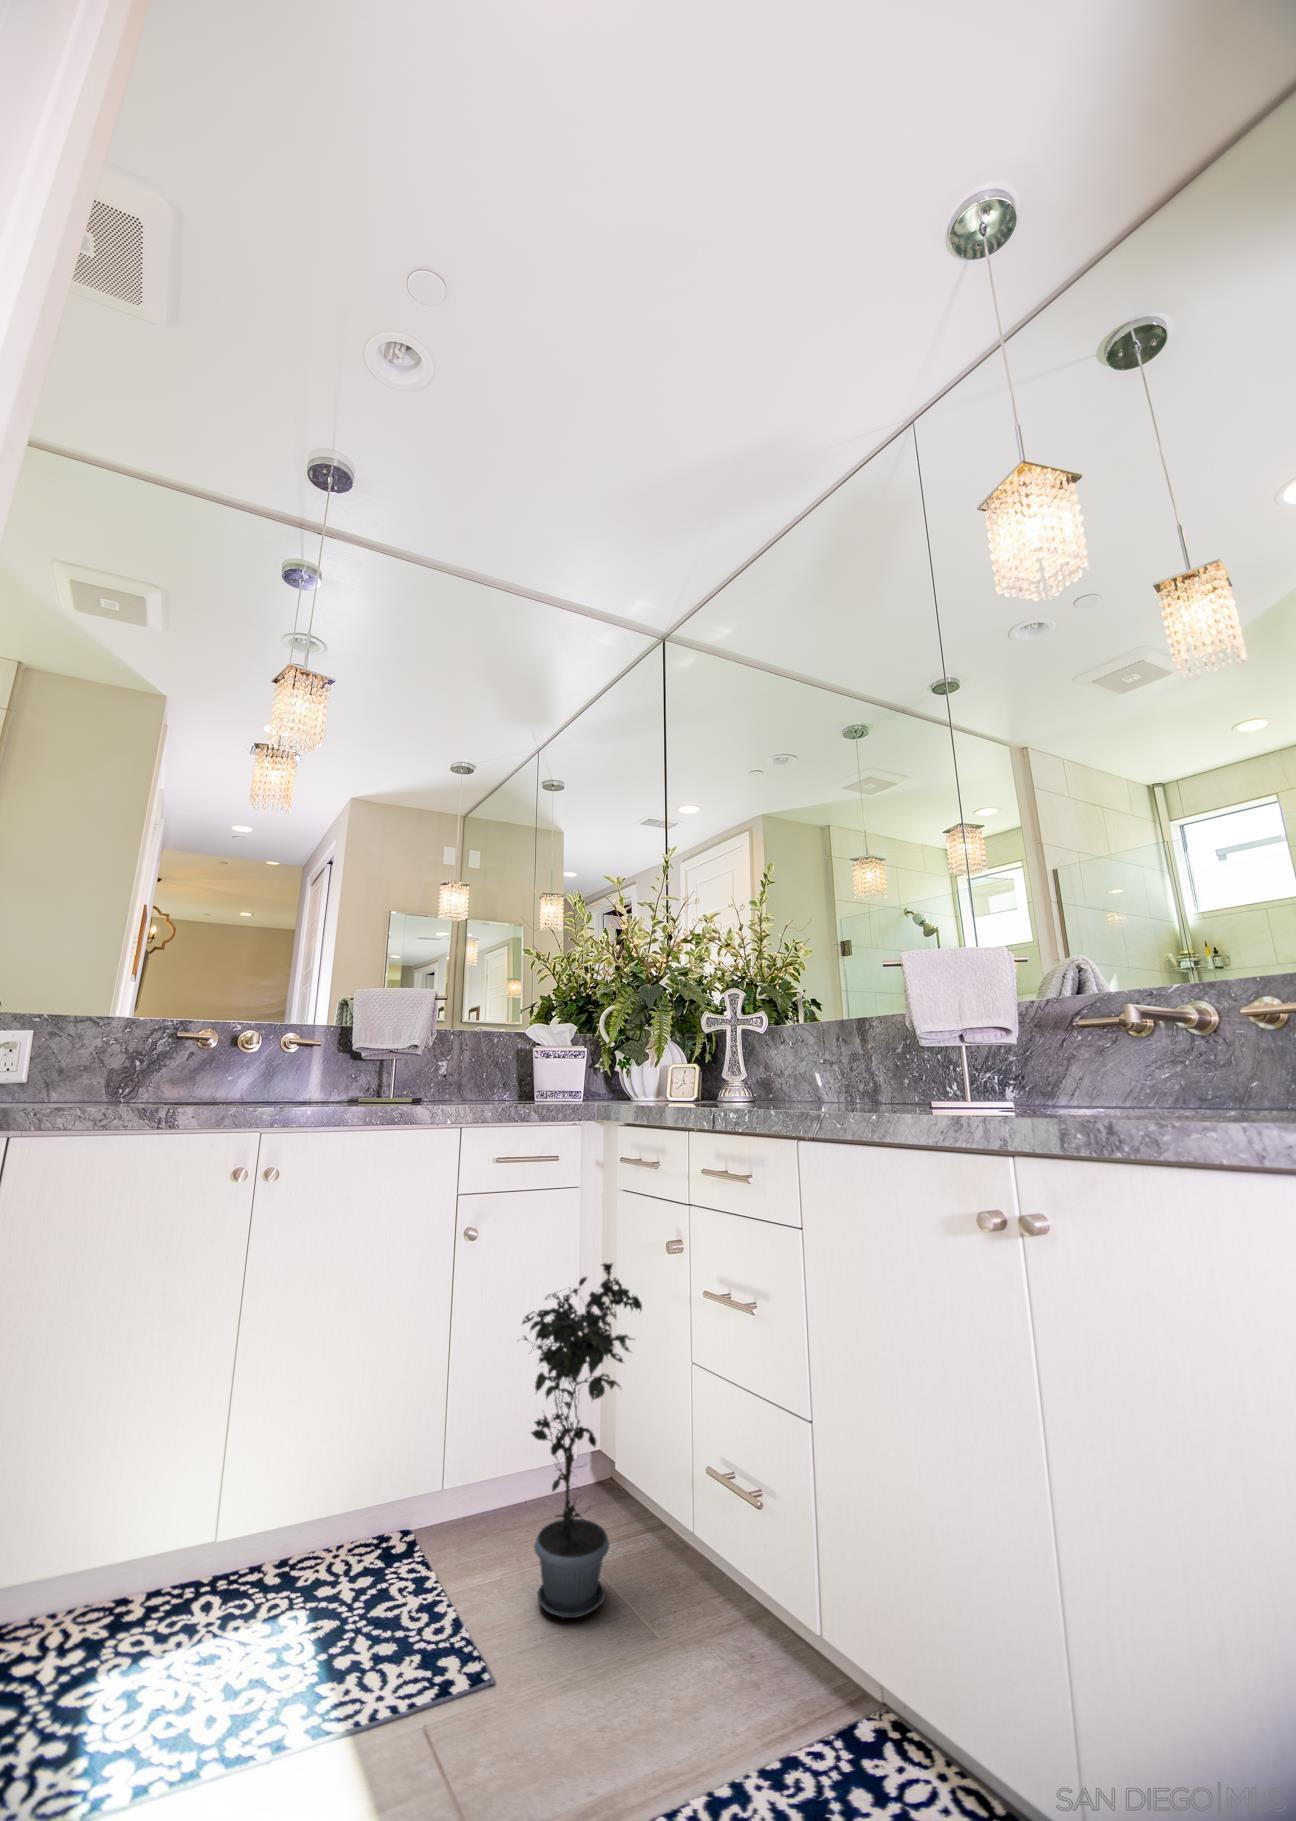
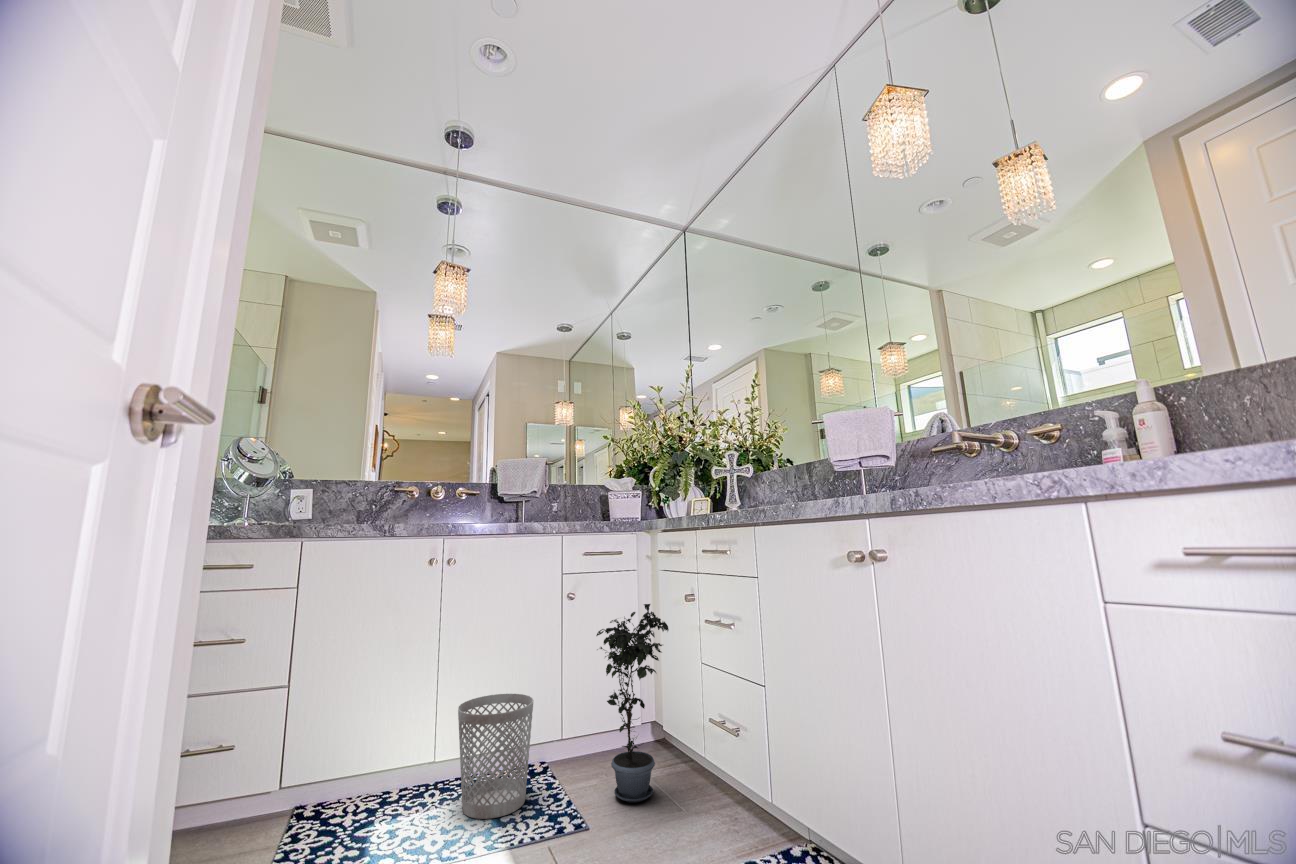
wastebasket: none [264,1416,403,1662] -> present [458,694,534,819]

